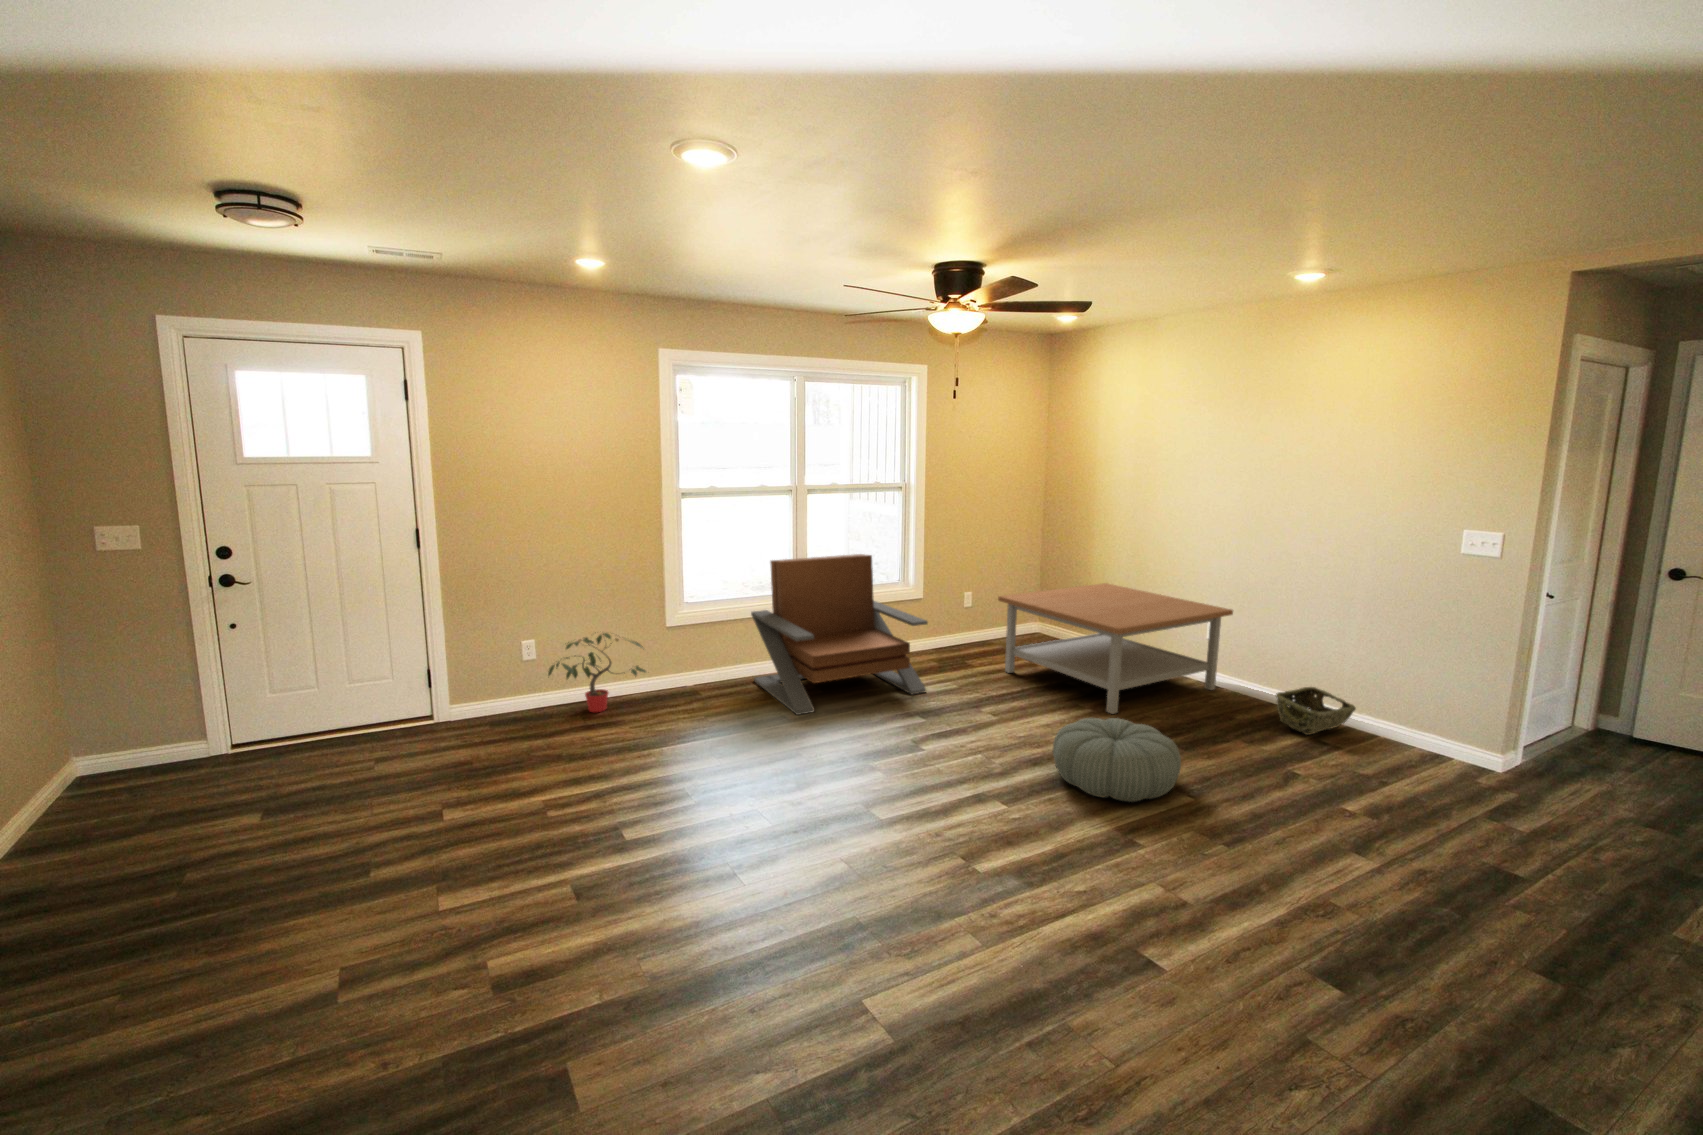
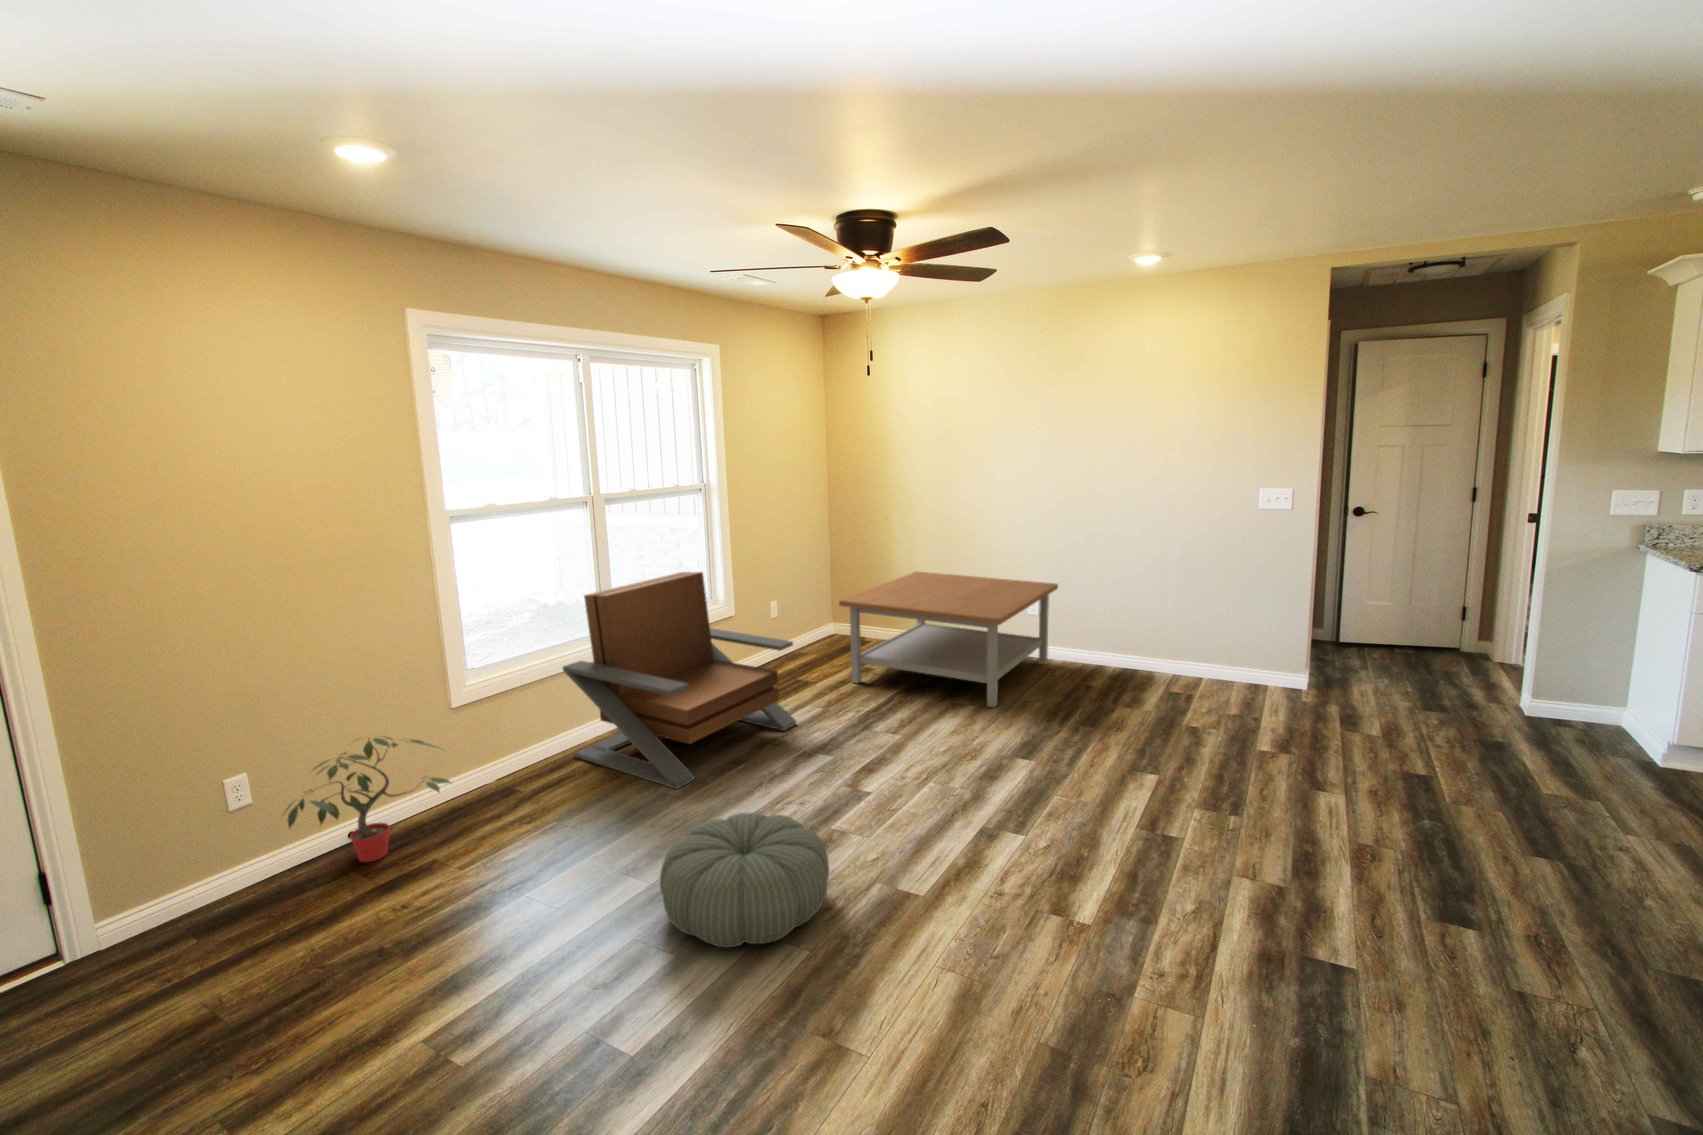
woven basket: present [1276,687,1356,735] -> none [1126,646,1182,692]
pouf: present [1053,718,1181,802] -> present [660,813,829,947]

